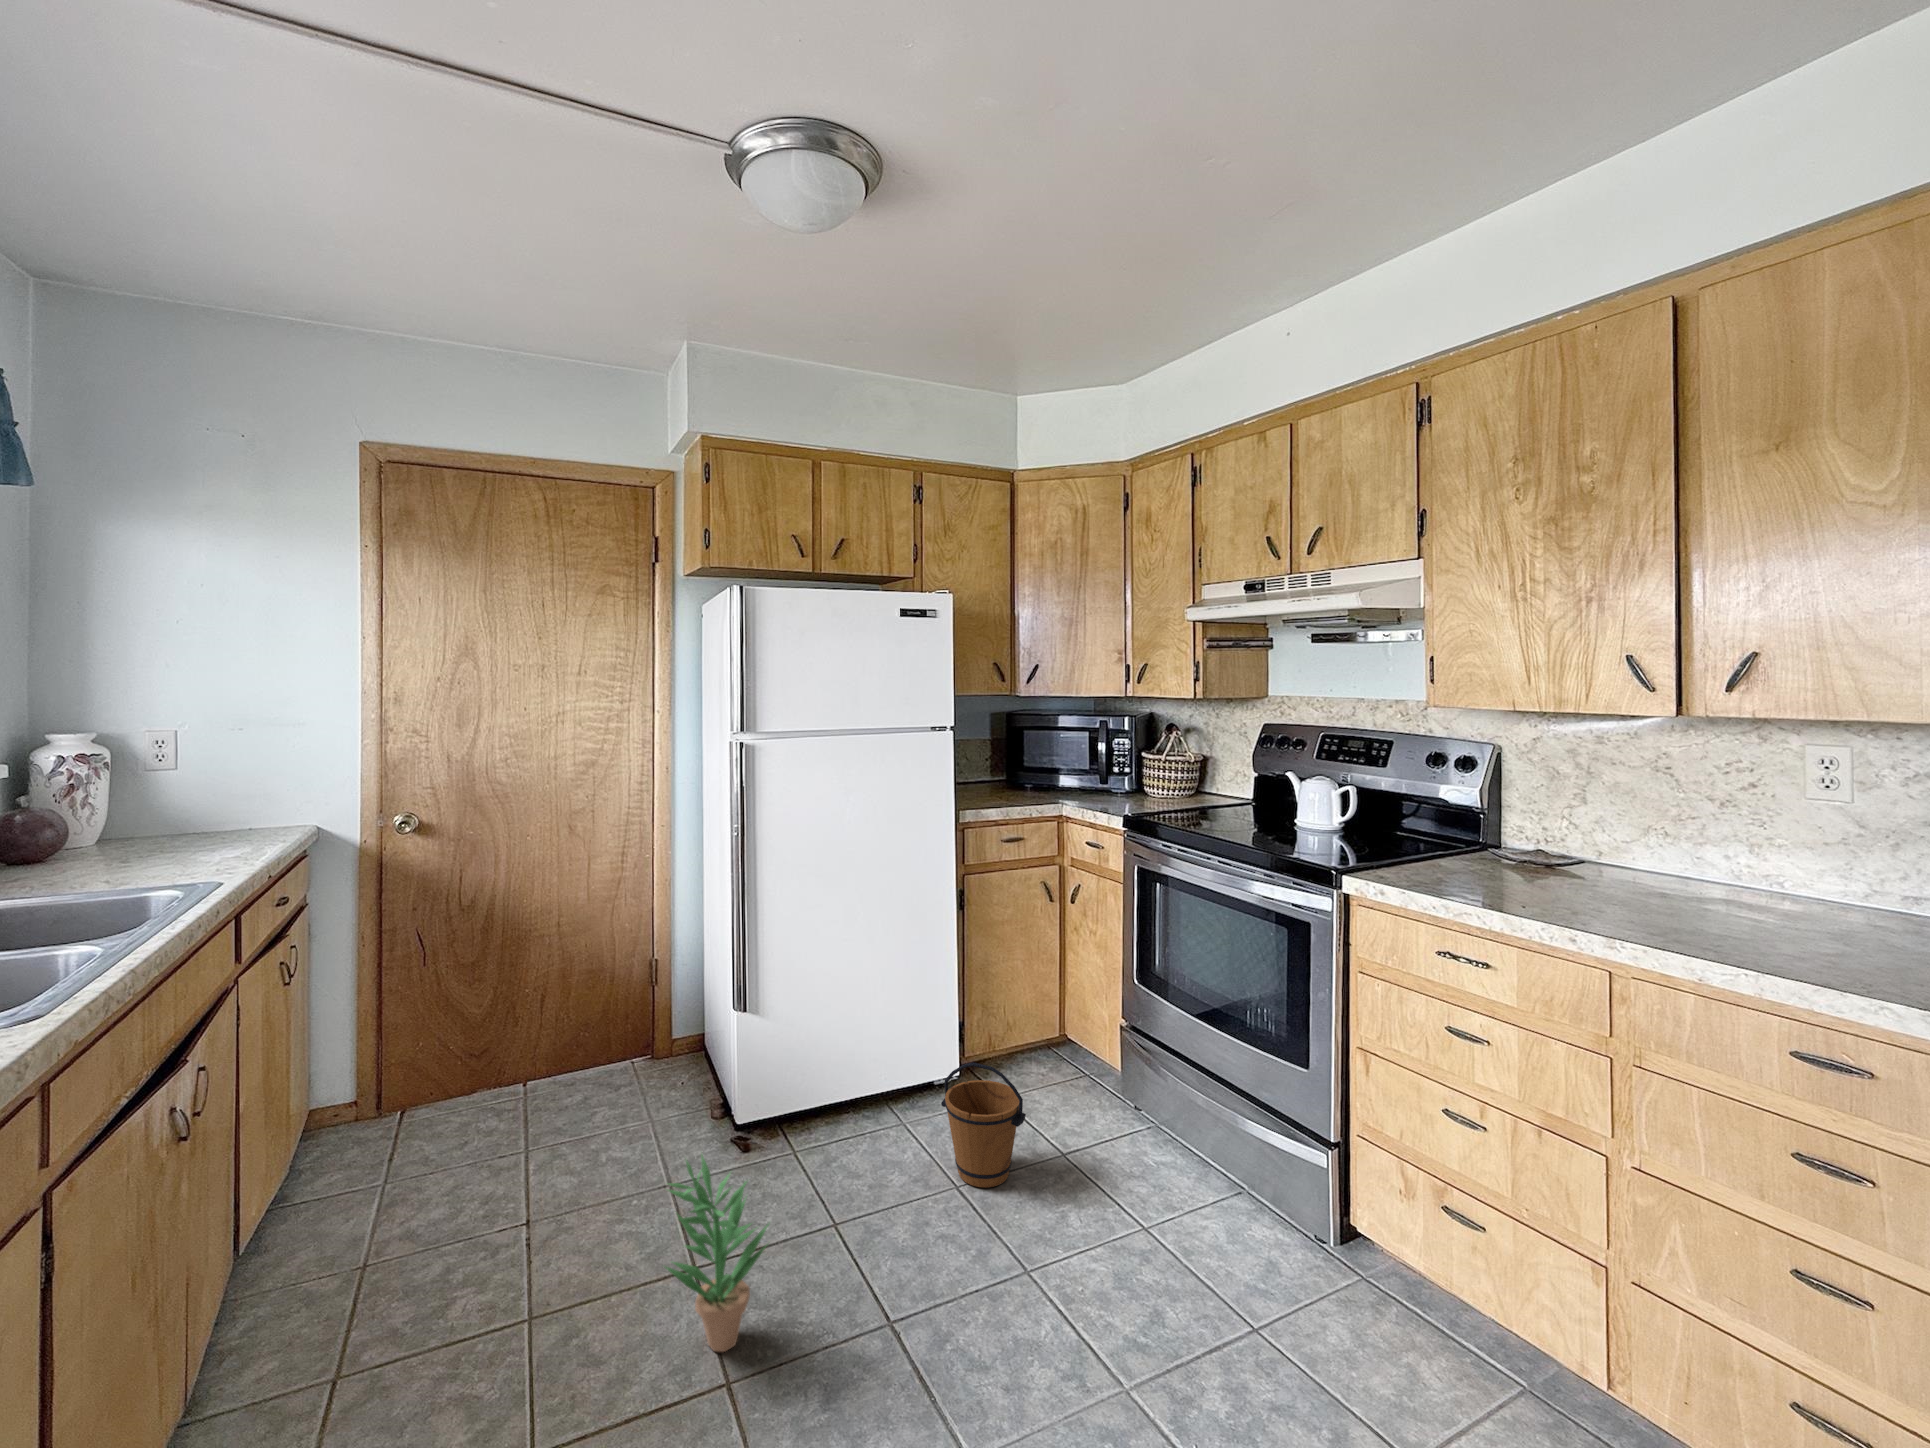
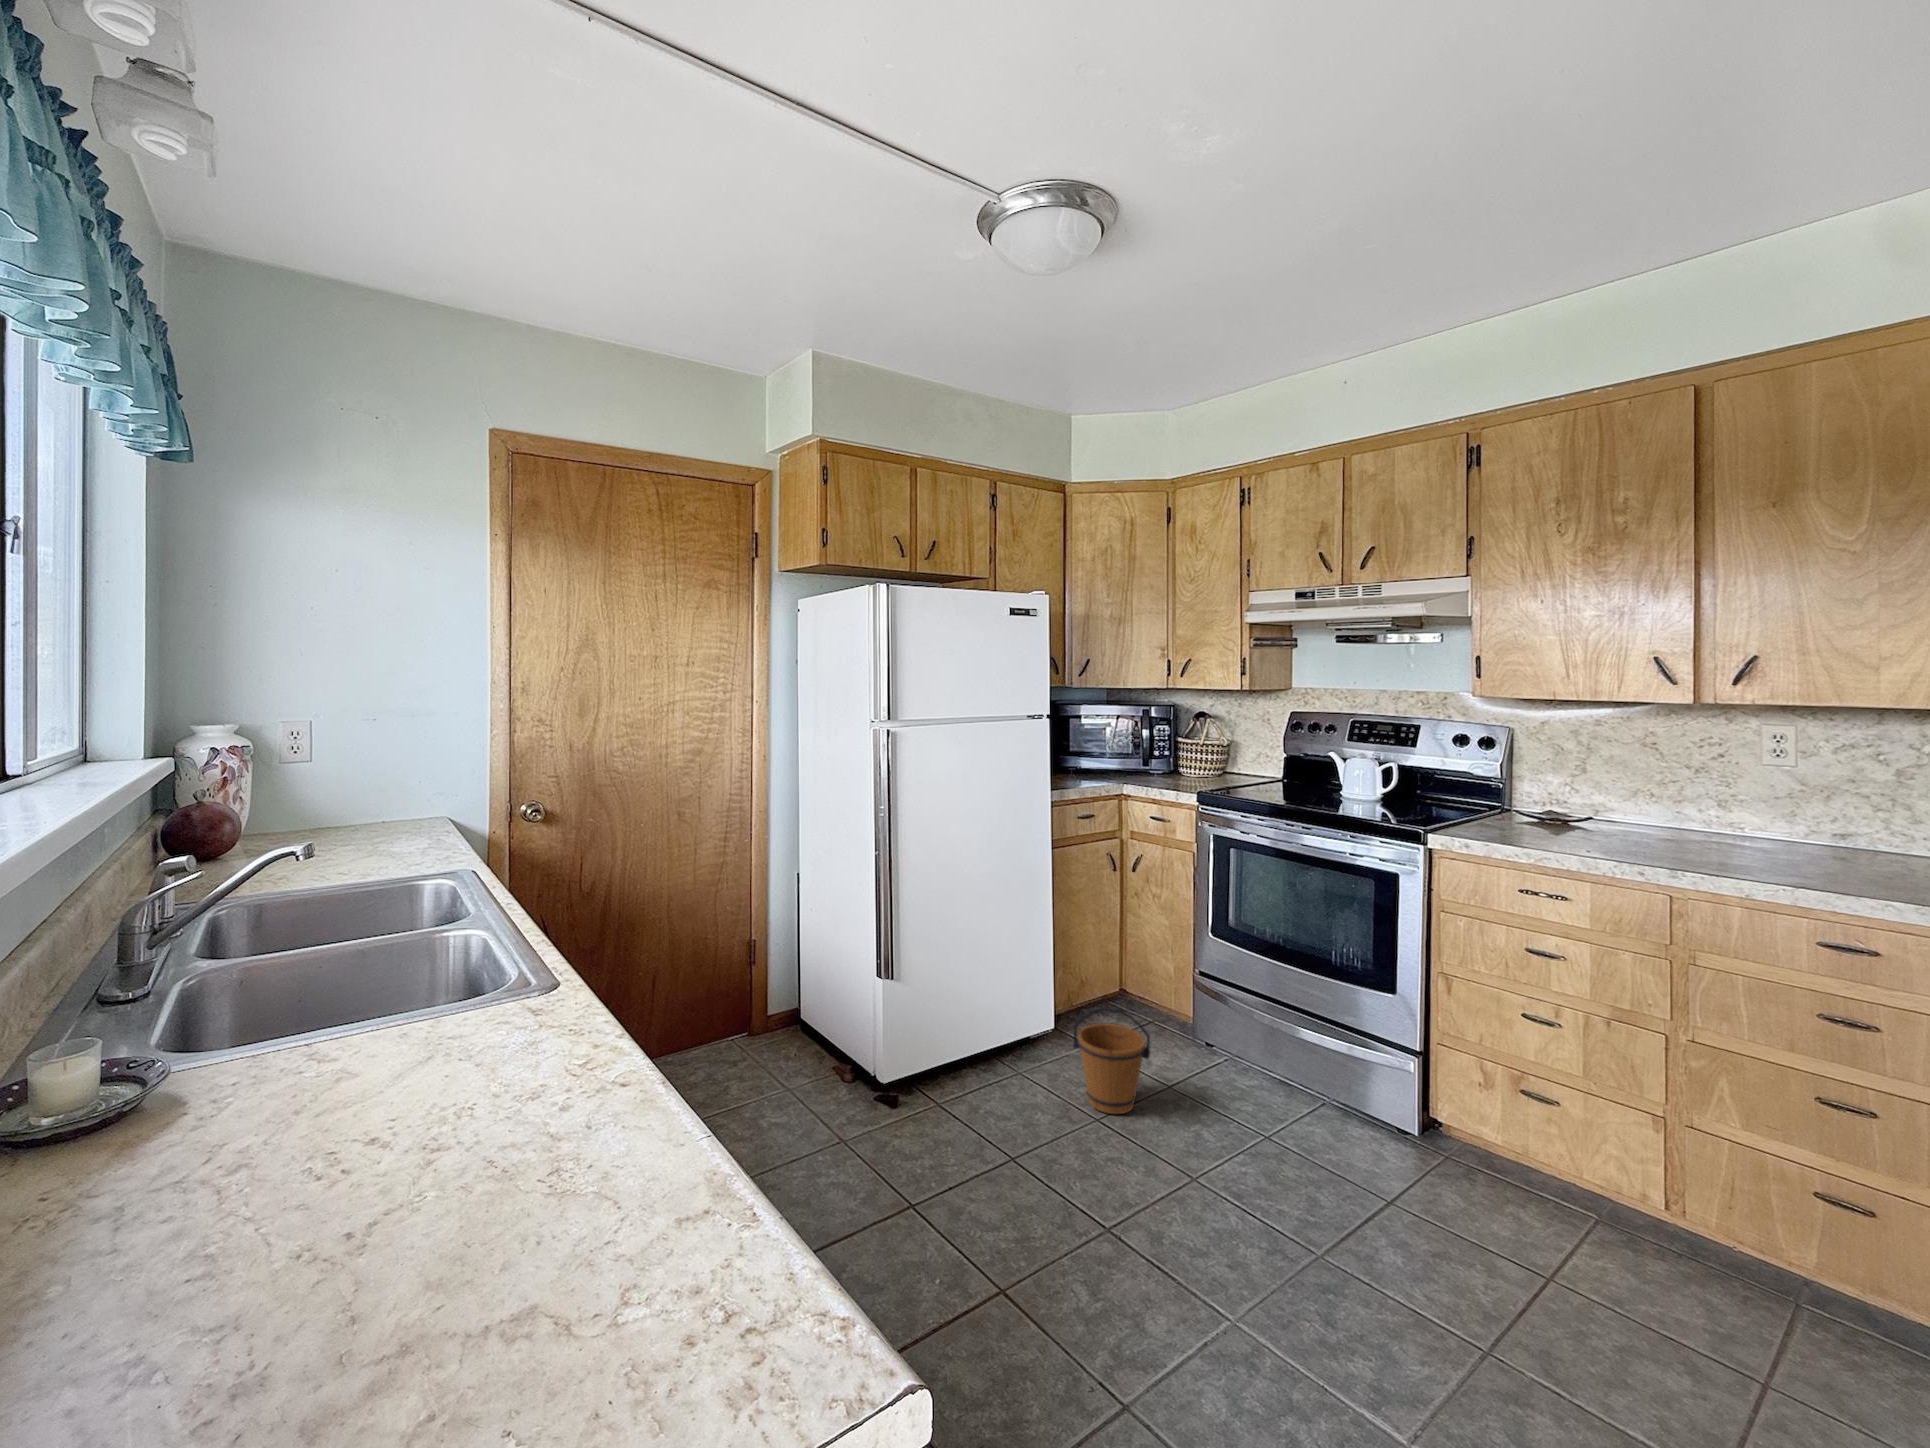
potted plant: present [664,1155,769,1352] -> none [929,1095,1017,1268]

